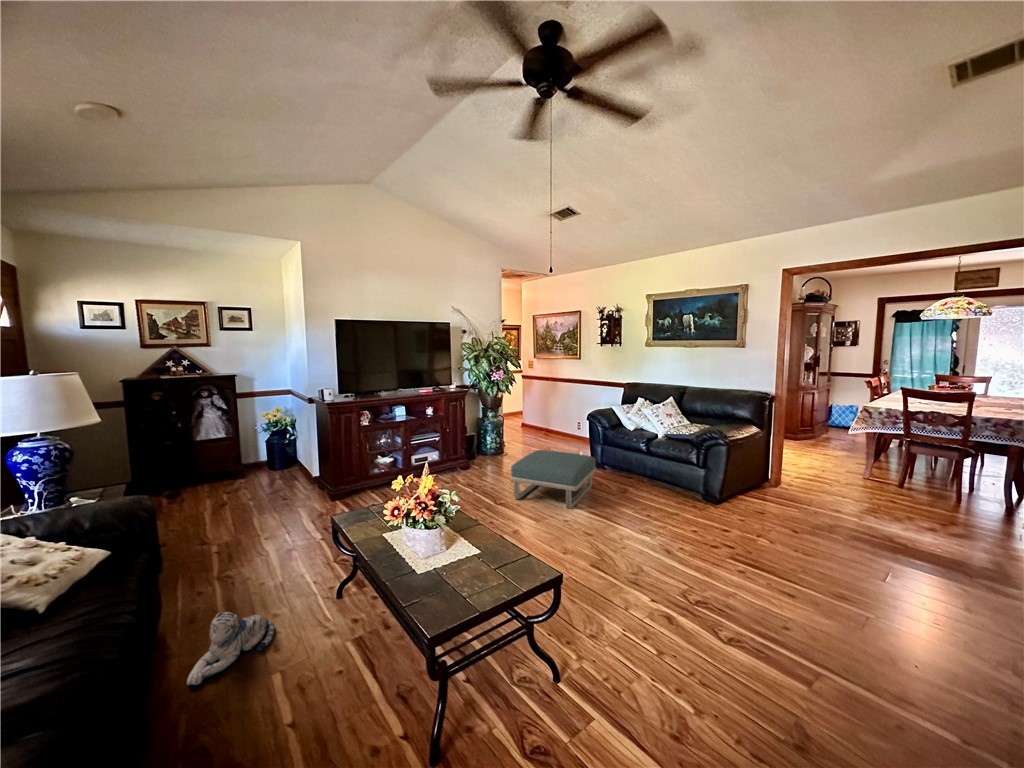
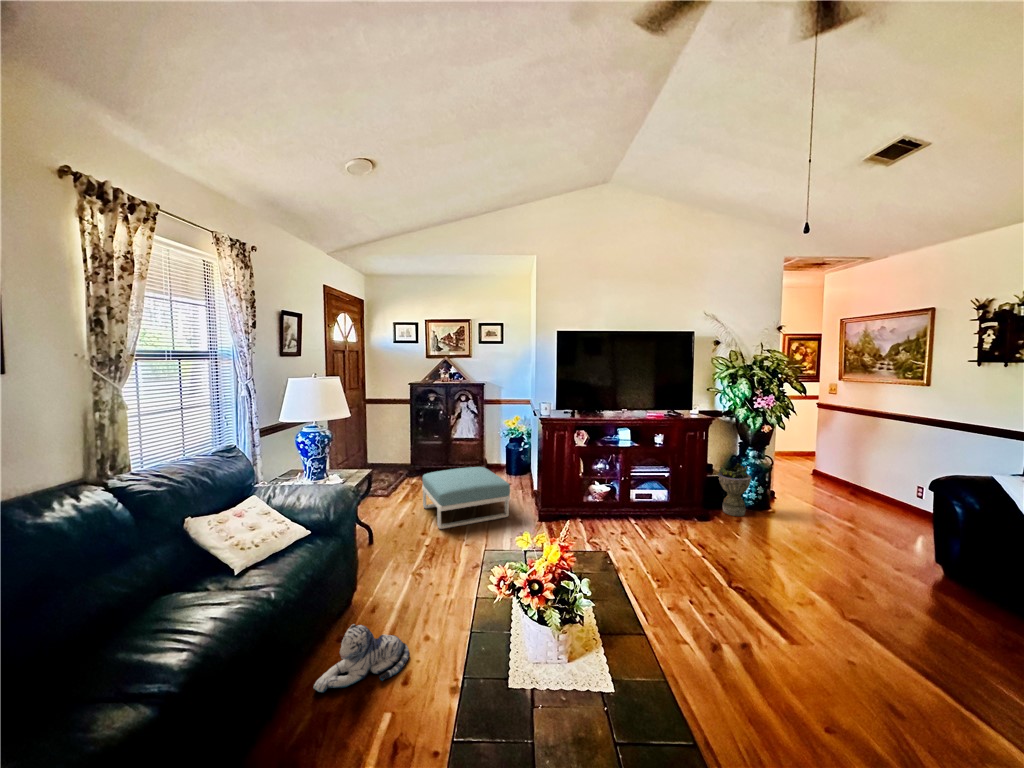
planter: none [470,423,493,463] -> present [718,463,751,516]
footstool: present [510,450,596,509] -> present [422,467,510,529]

